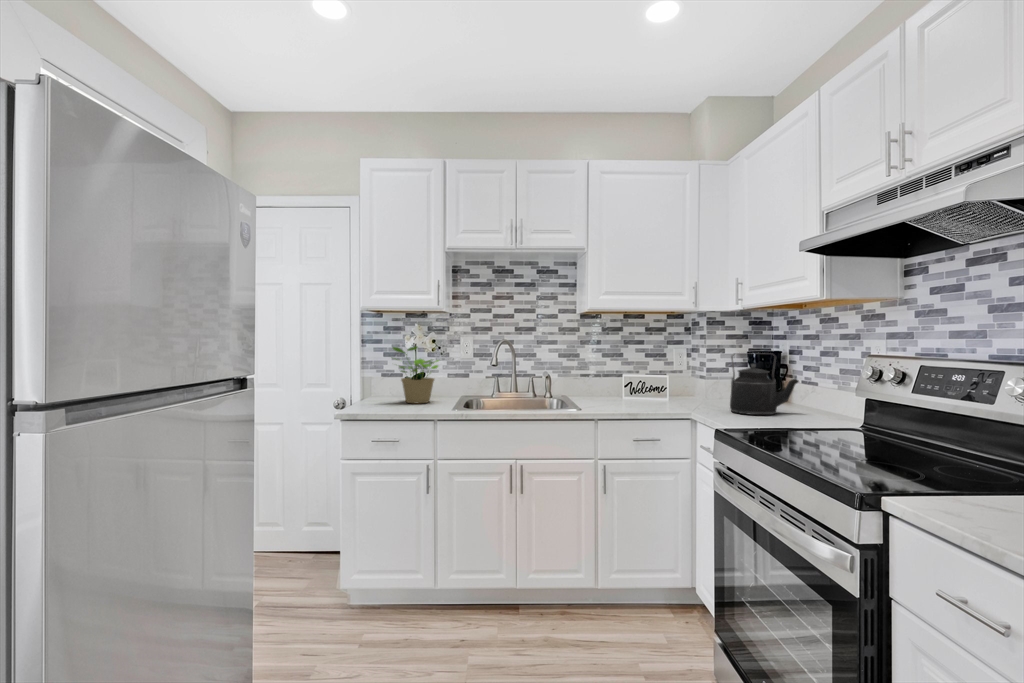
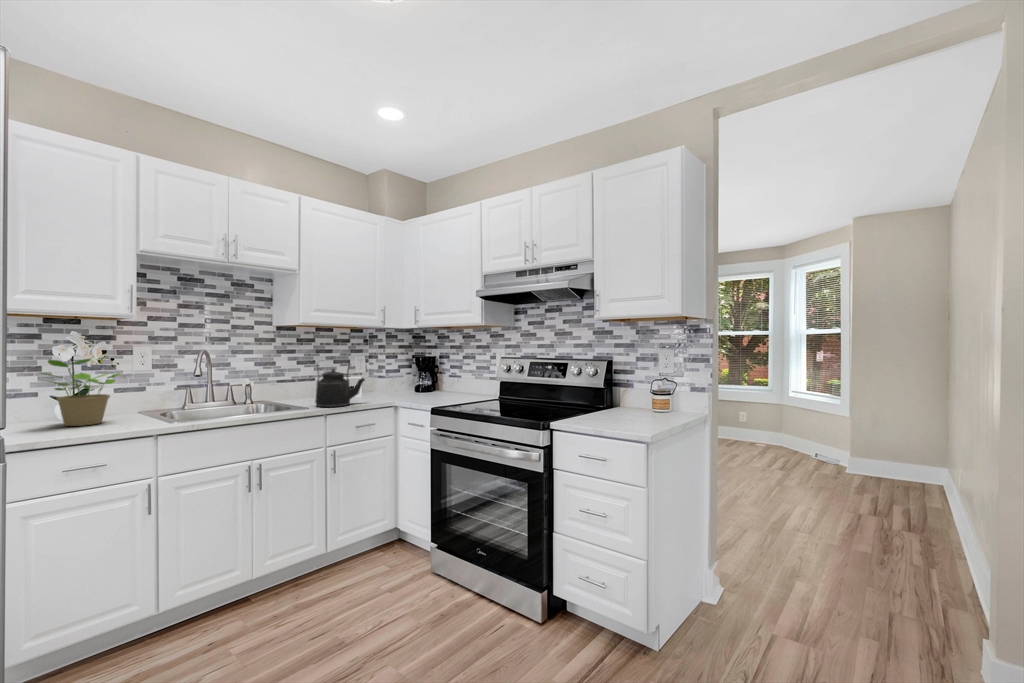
kettle: present [730,353,799,415] -> present [315,361,365,407]

